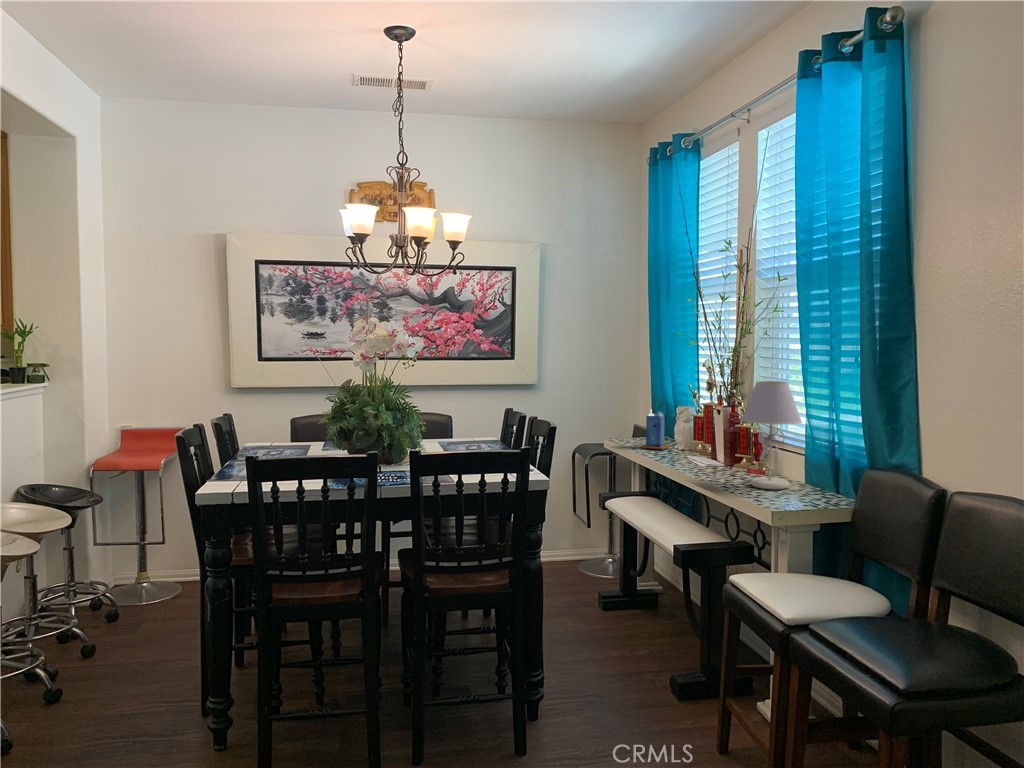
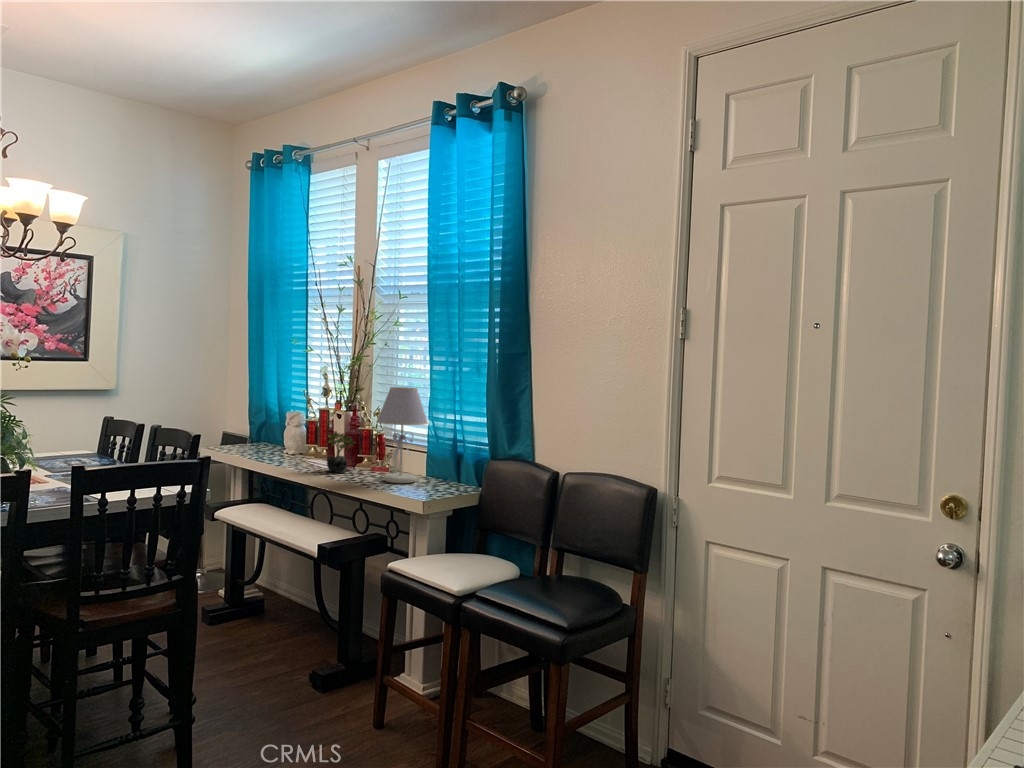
candle: present [641,410,669,450] -> none [255,415,283,456]
succulent plant: none [696,427,727,473] -> present [327,431,355,473]

